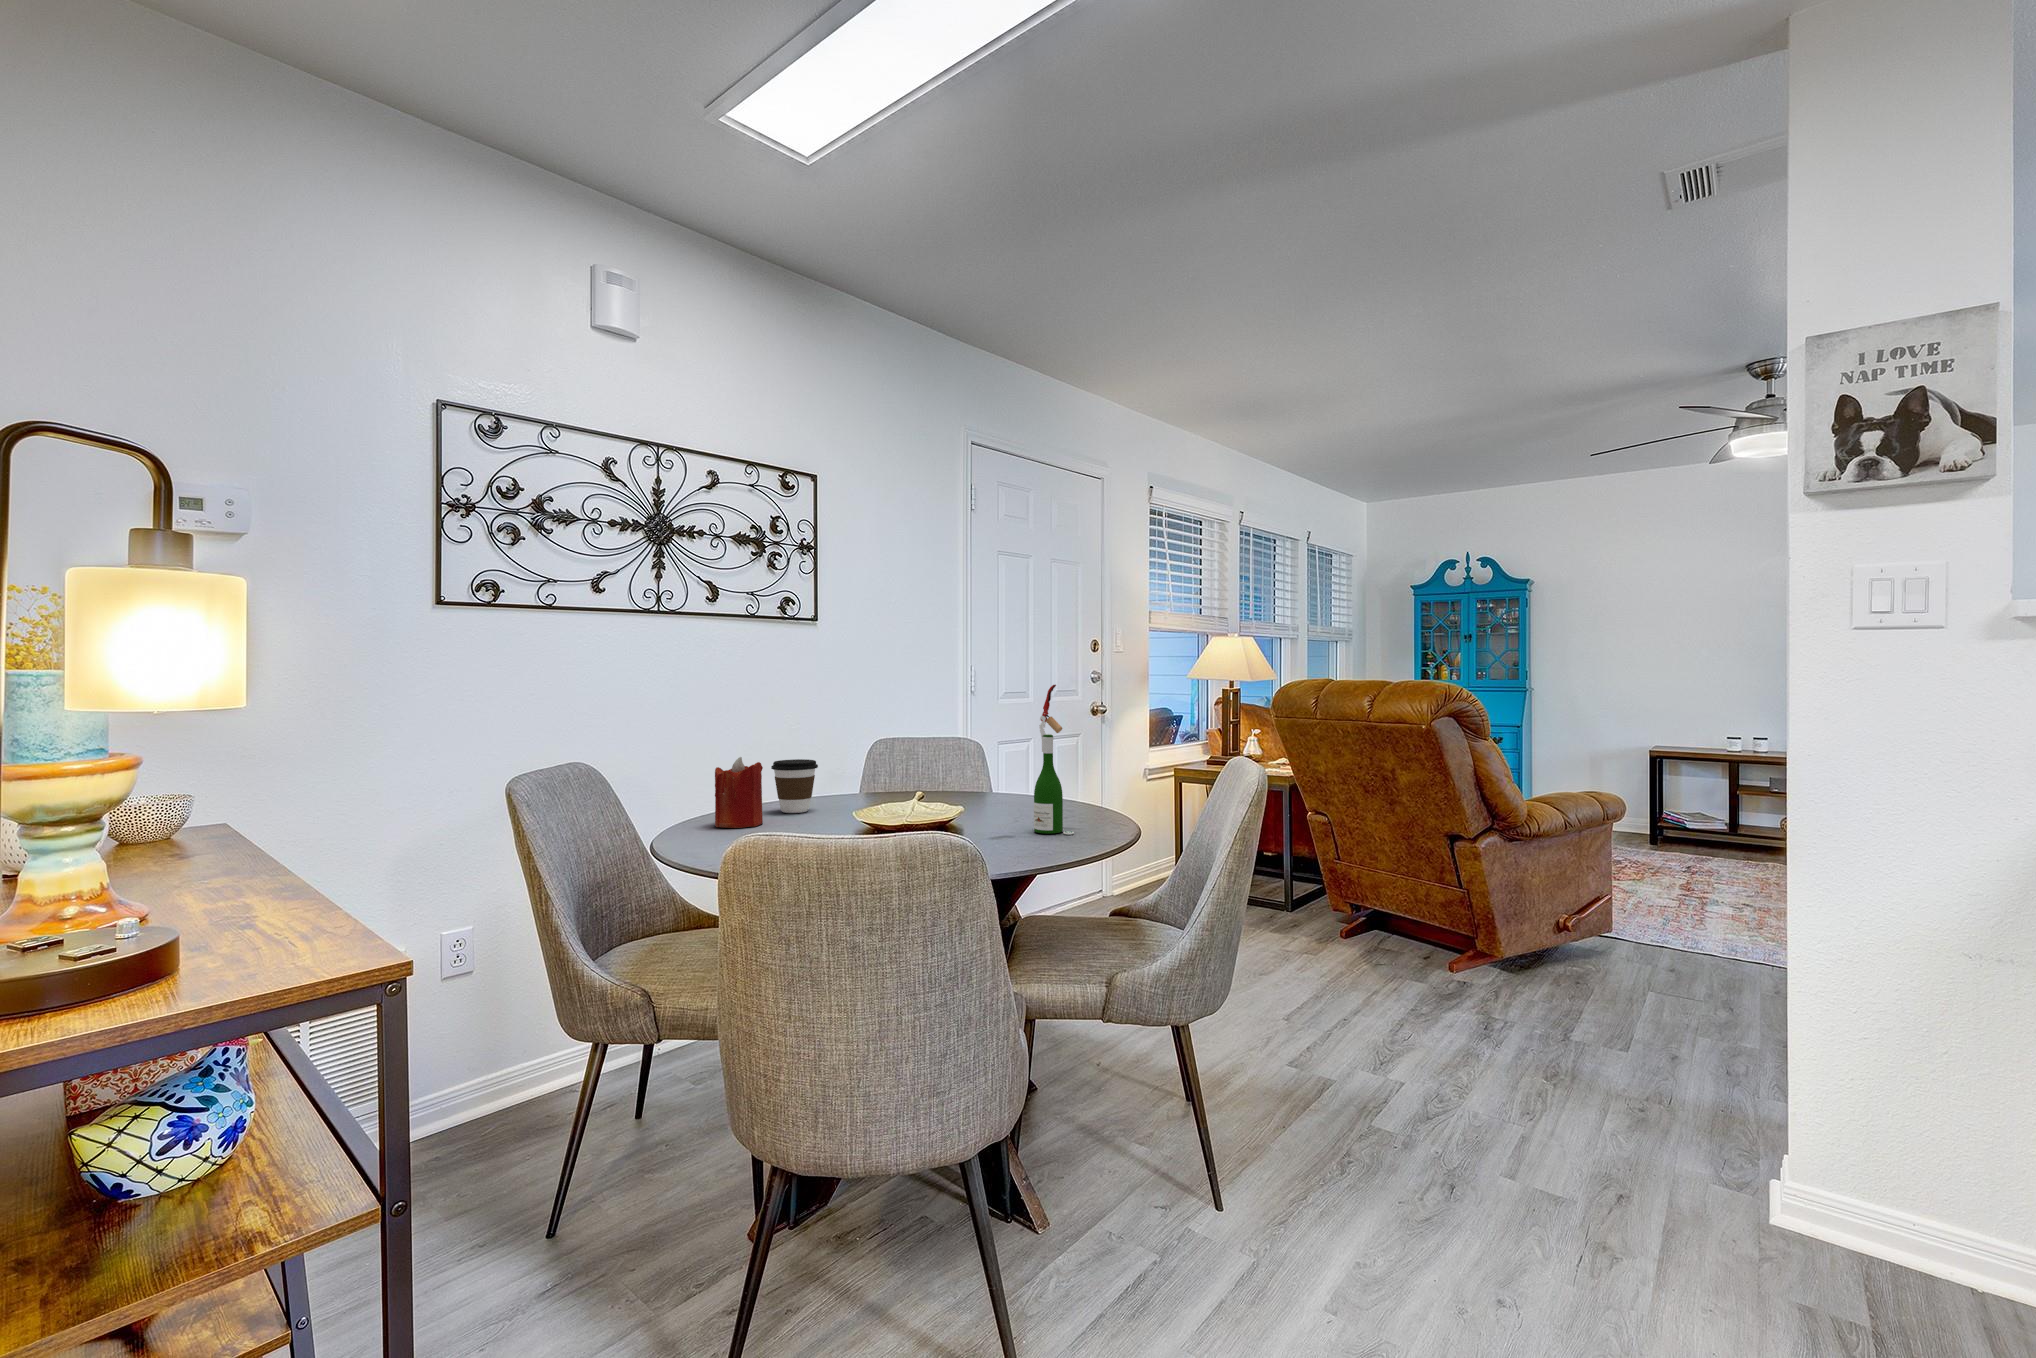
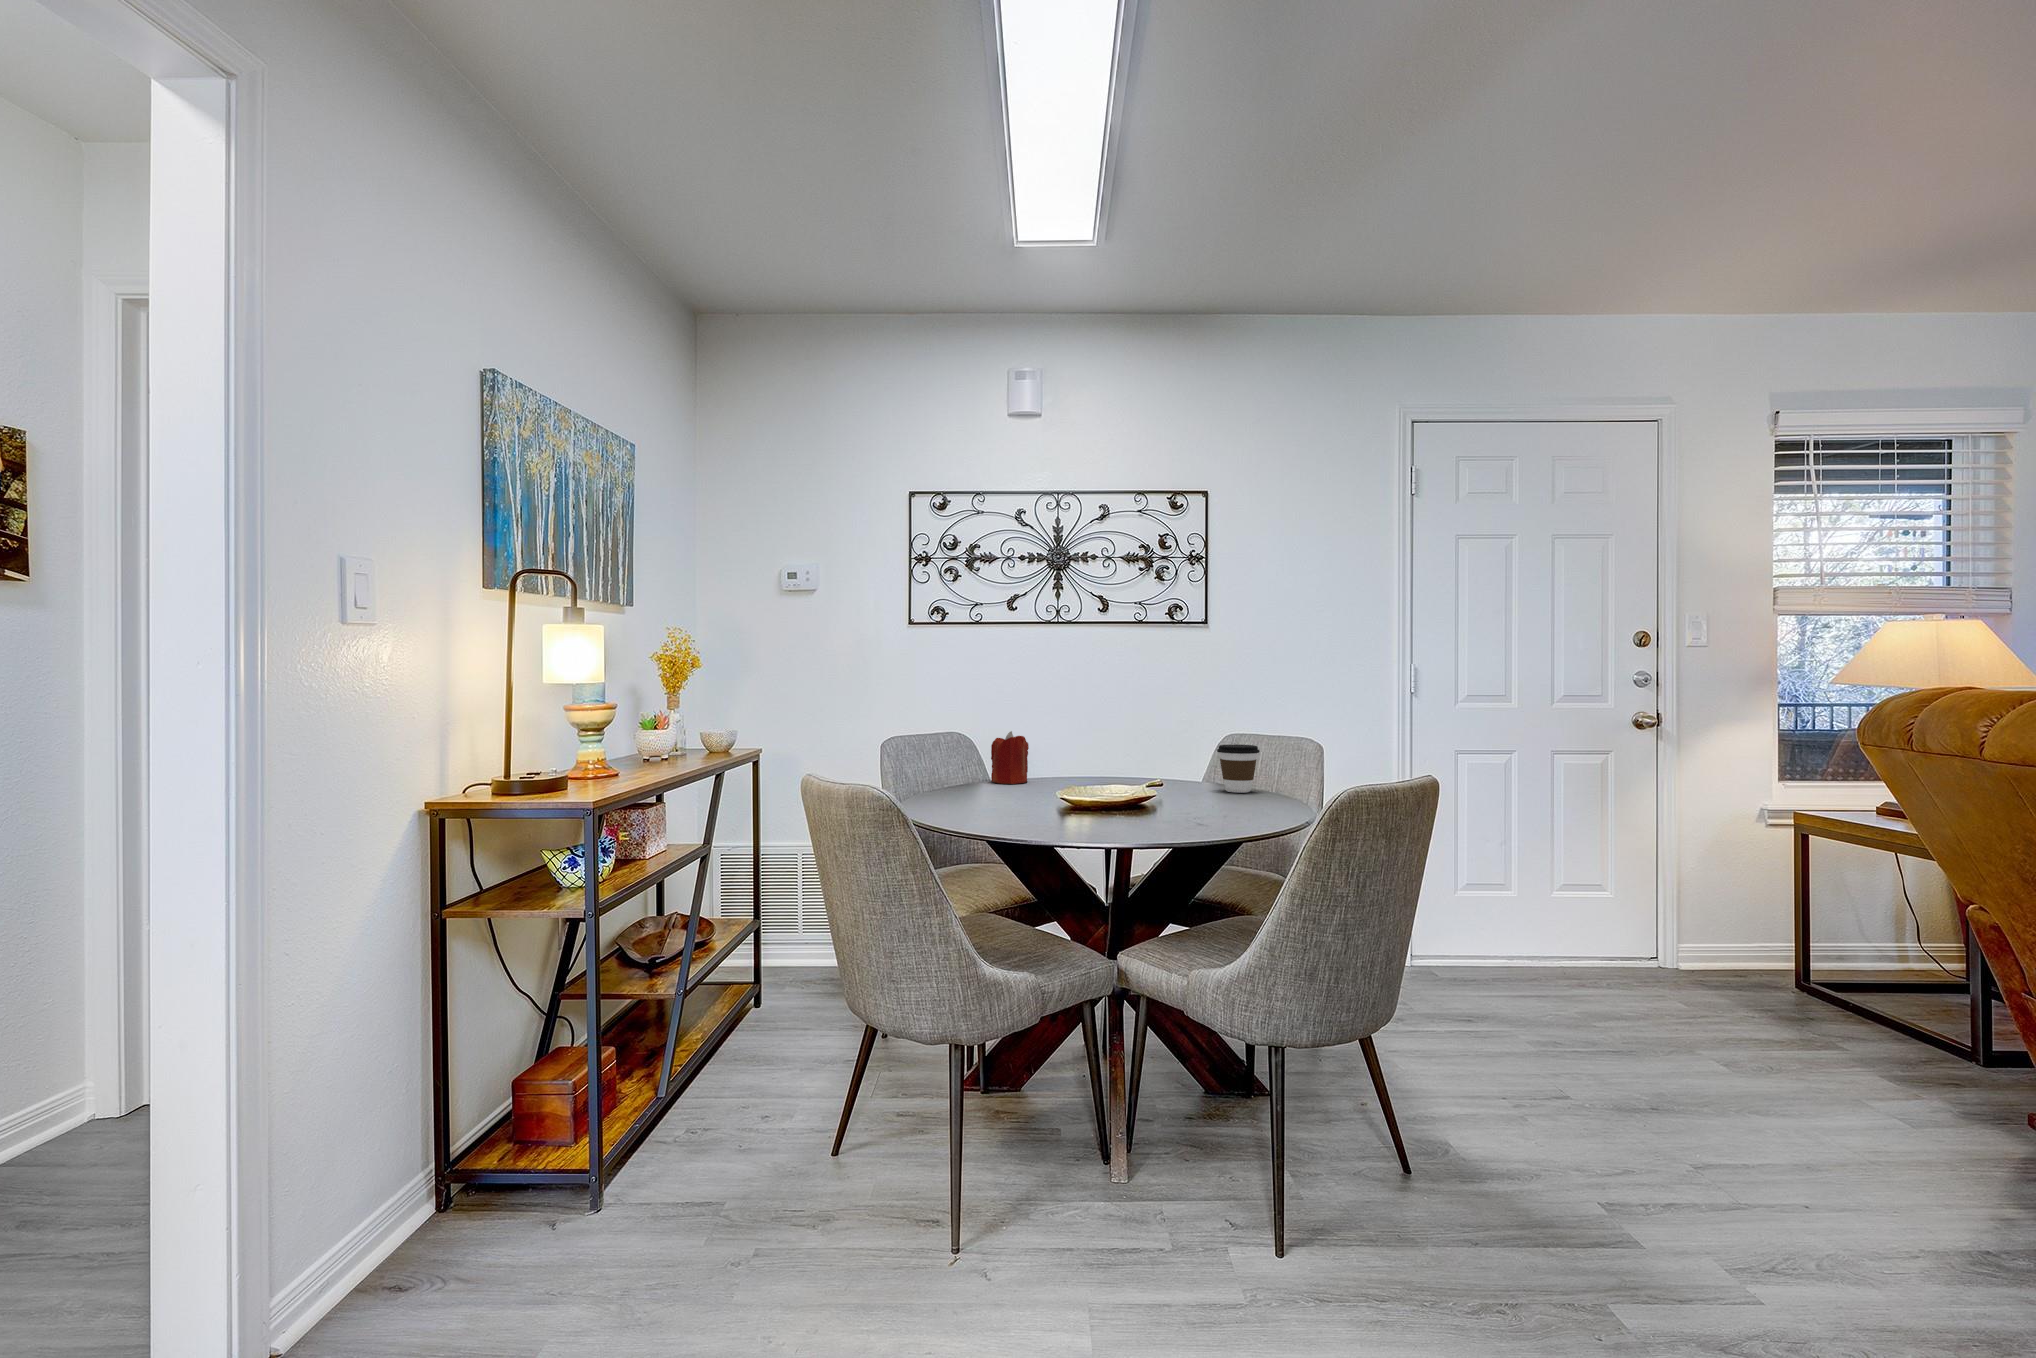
wine bottle: present [1034,685,1074,834] -> none [1137,677,1164,815]
coffee cup: present [771,759,818,813] -> present [1217,744,1259,793]

